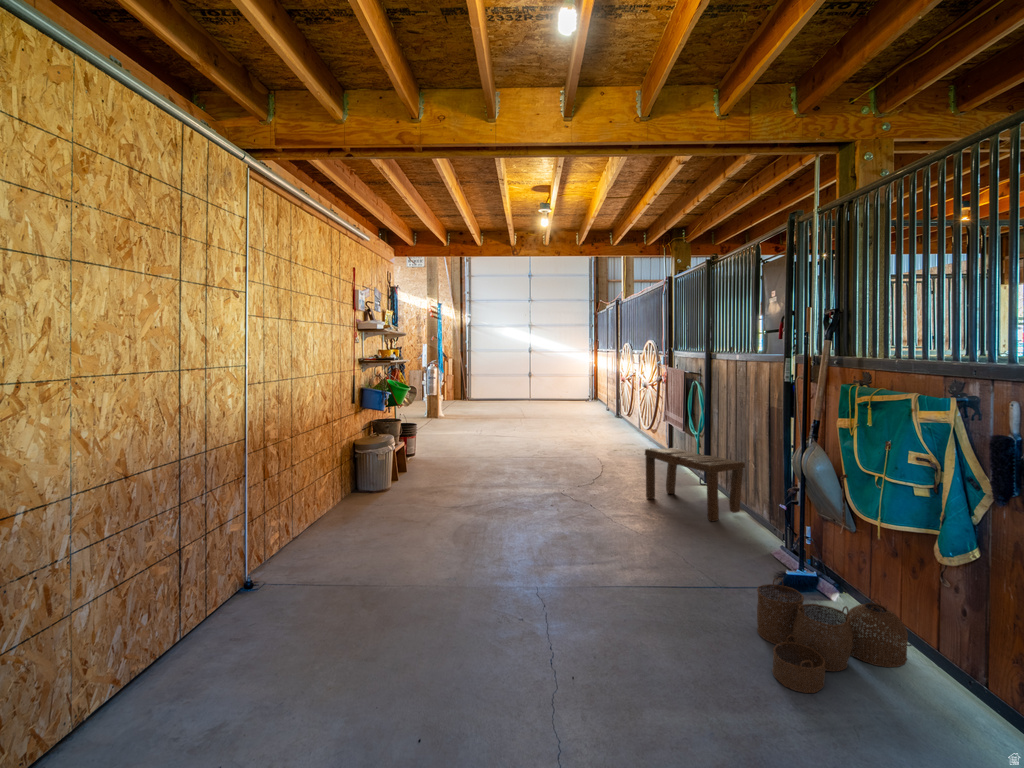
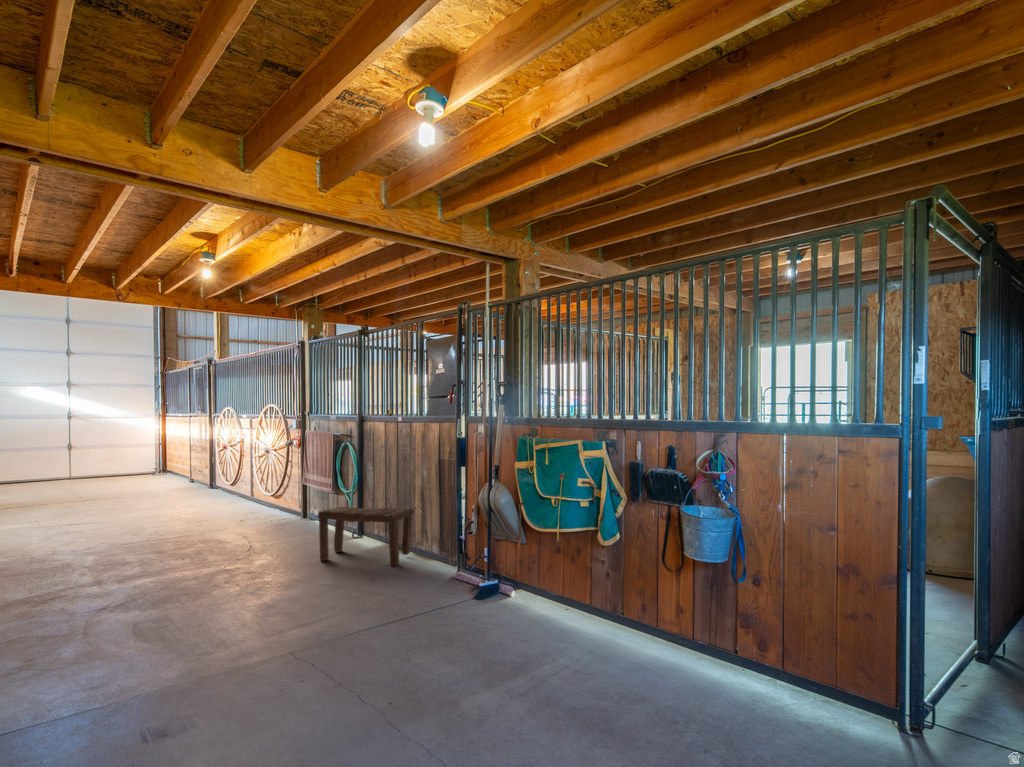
woven basket: present [757,578,908,693] -> none [496,584,584,665]

